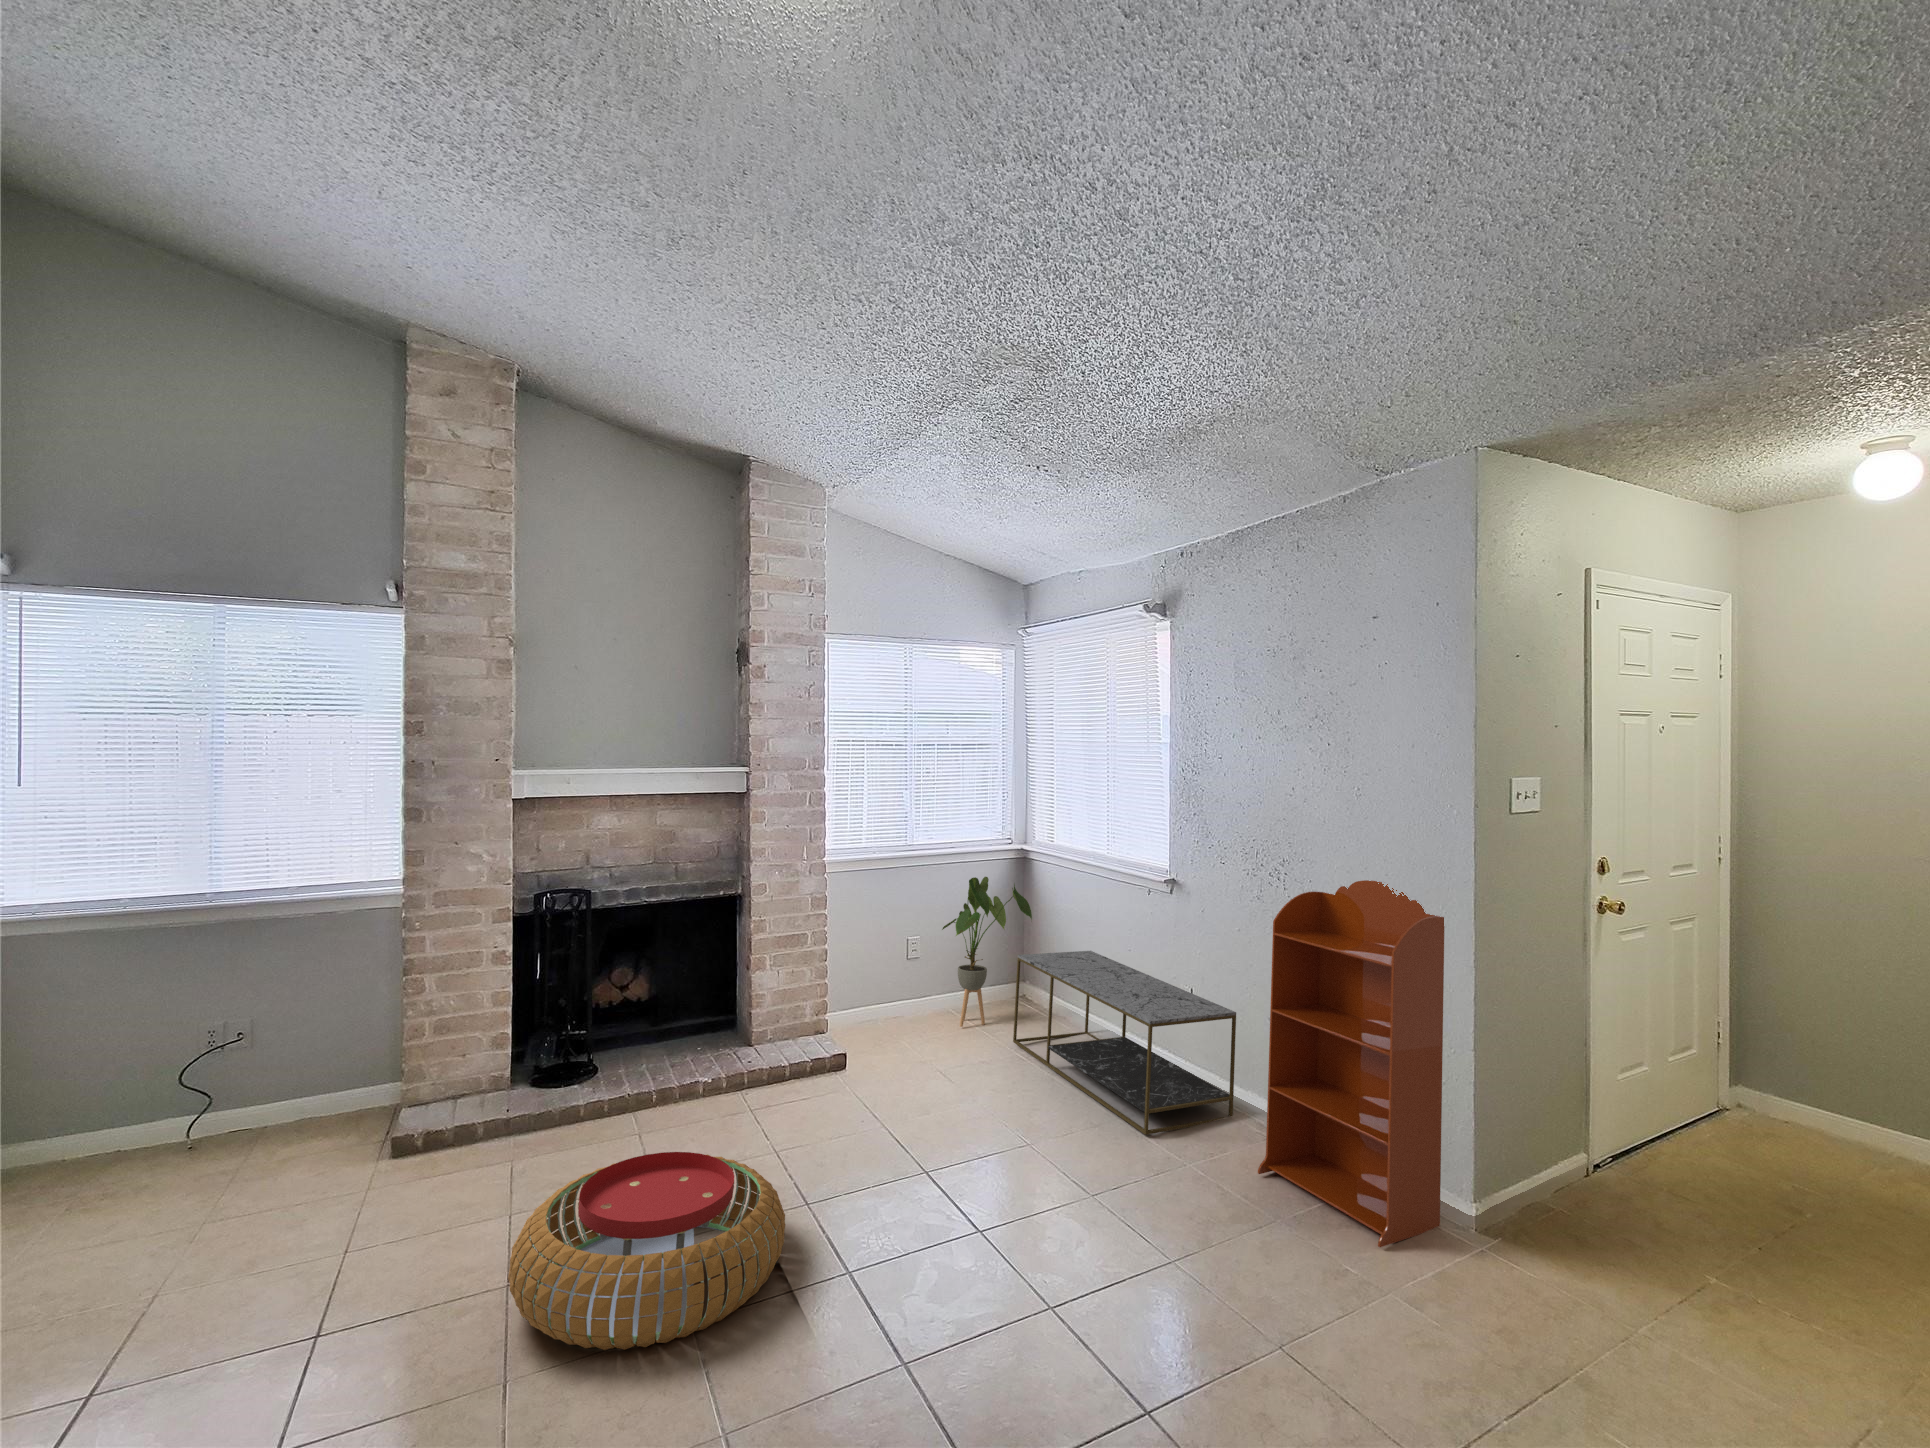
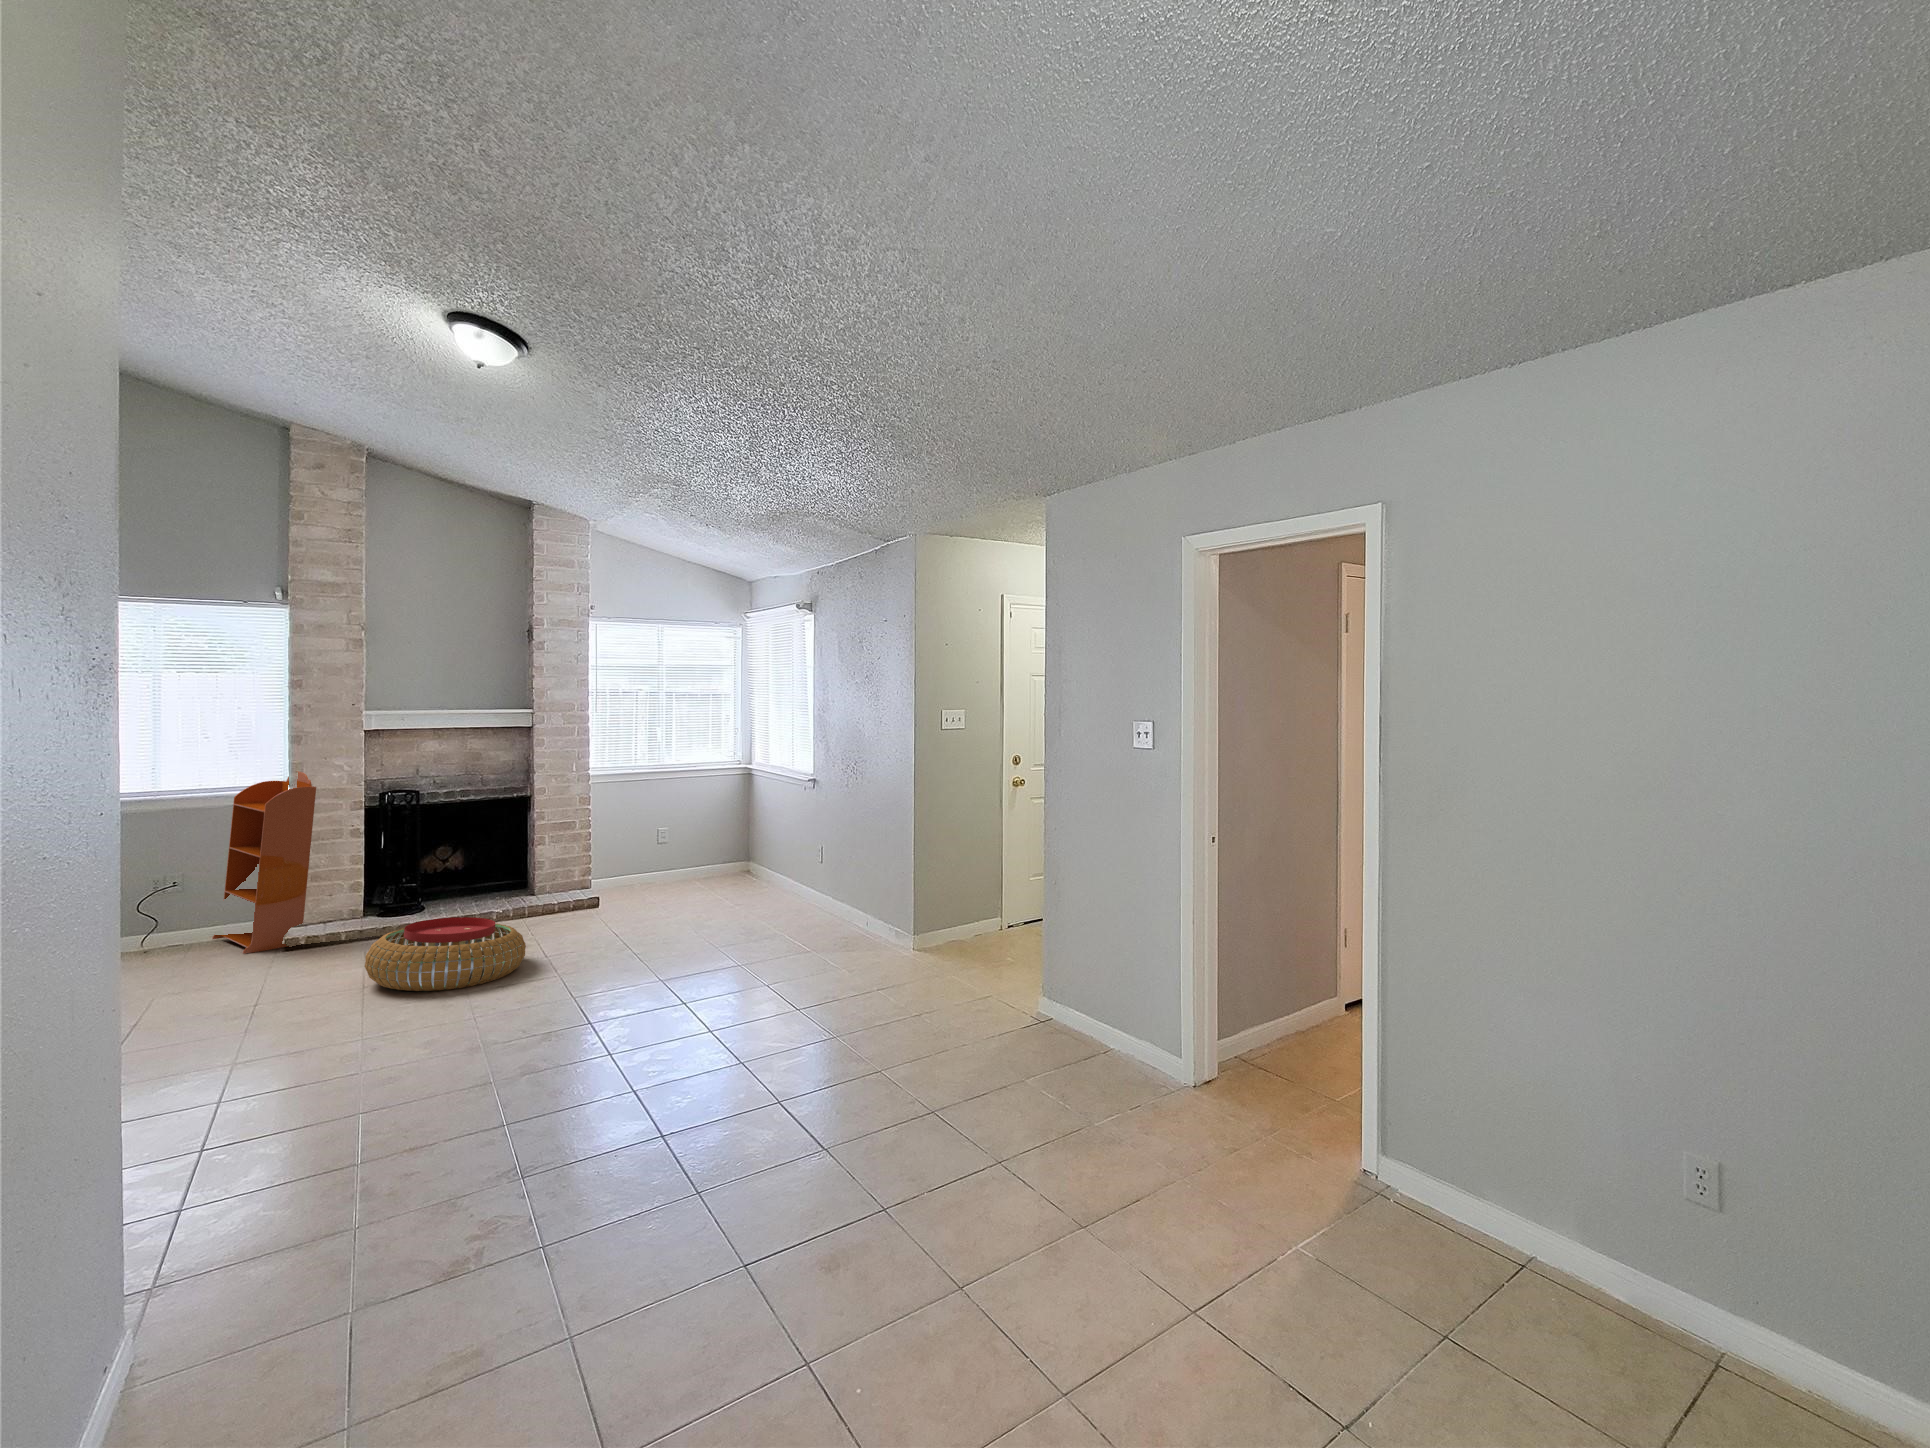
house plant: present [942,877,1032,1027] -> none [681,789,744,889]
bookcase: present [1258,880,1444,1247] -> present [212,772,316,954]
coffee table: present [1013,951,1236,1135] -> none [721,836,835,925]

